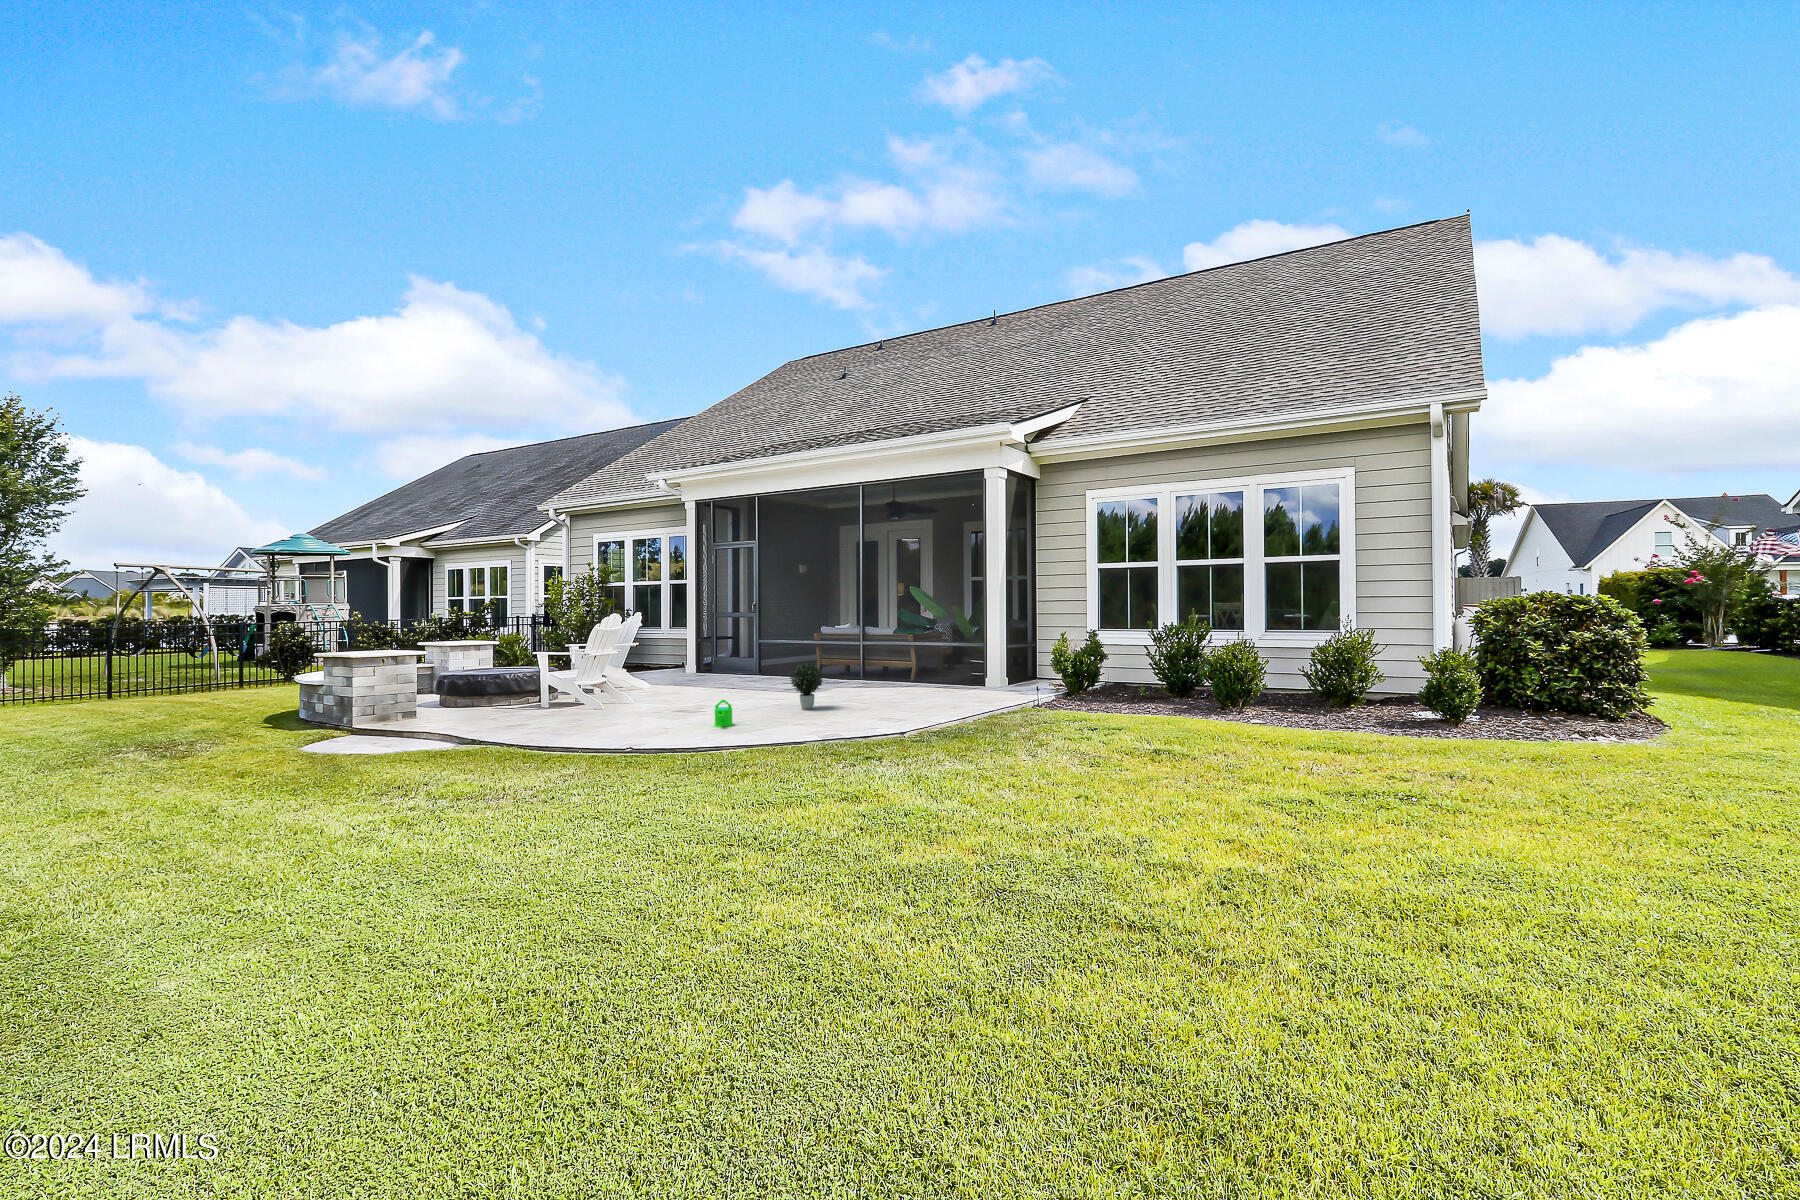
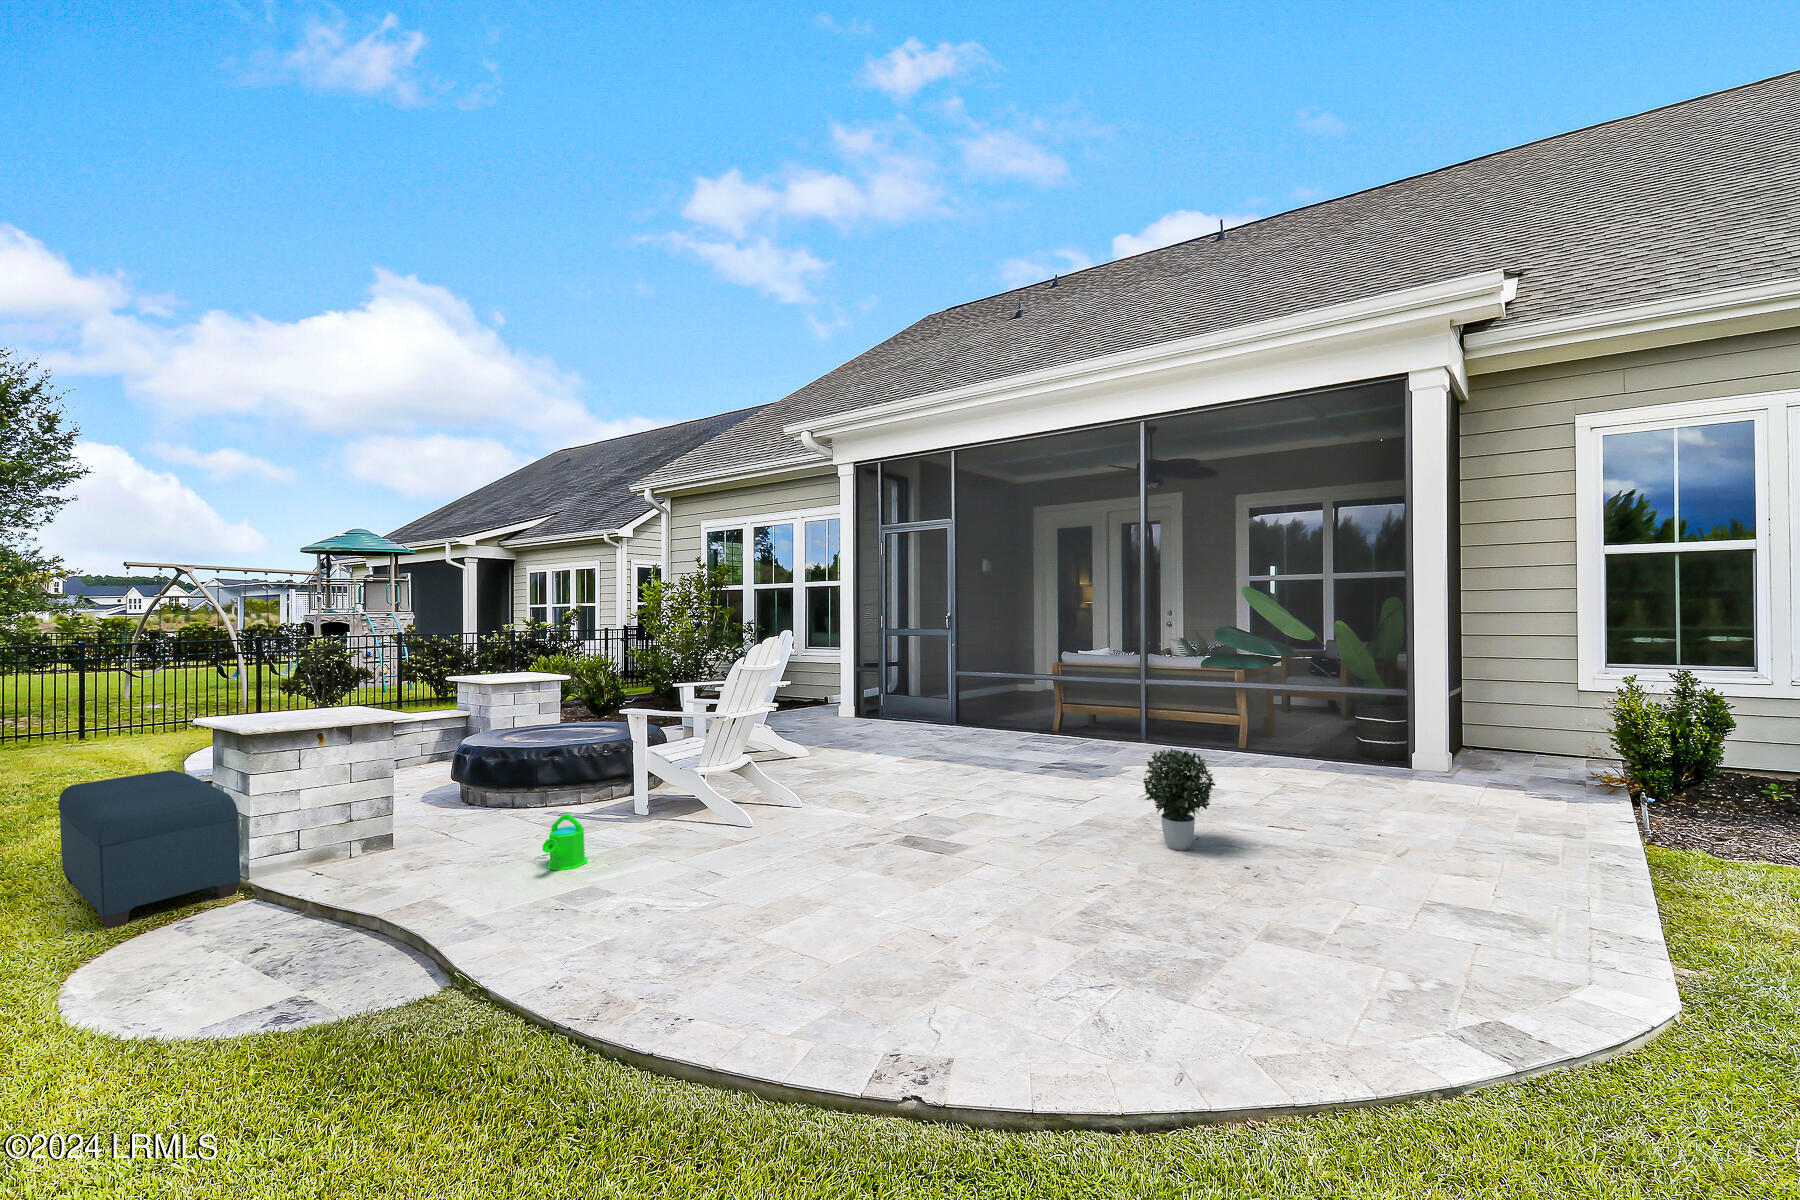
bench: none [255,677,353,736] -> present [58,770,240,929]
watering can: present [714,700,733,727] -> present [542,814,588,870]

